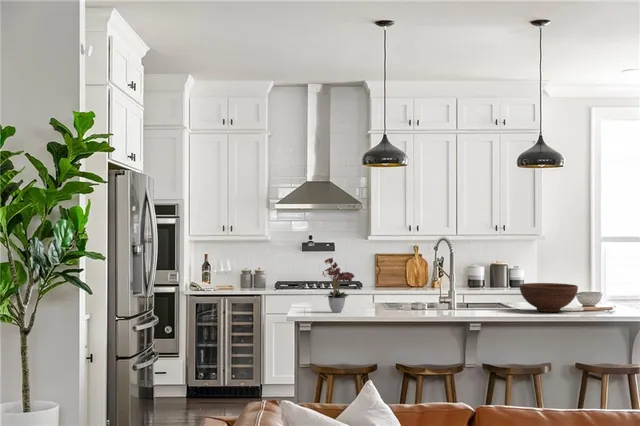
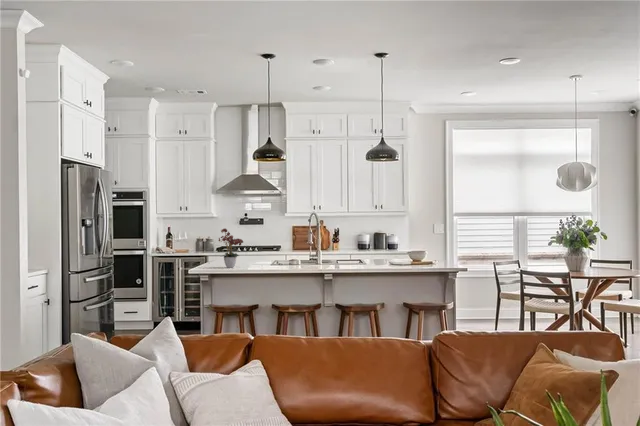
fruit bowl: present [520,283,578,312] -> none [365,245,406,266]

